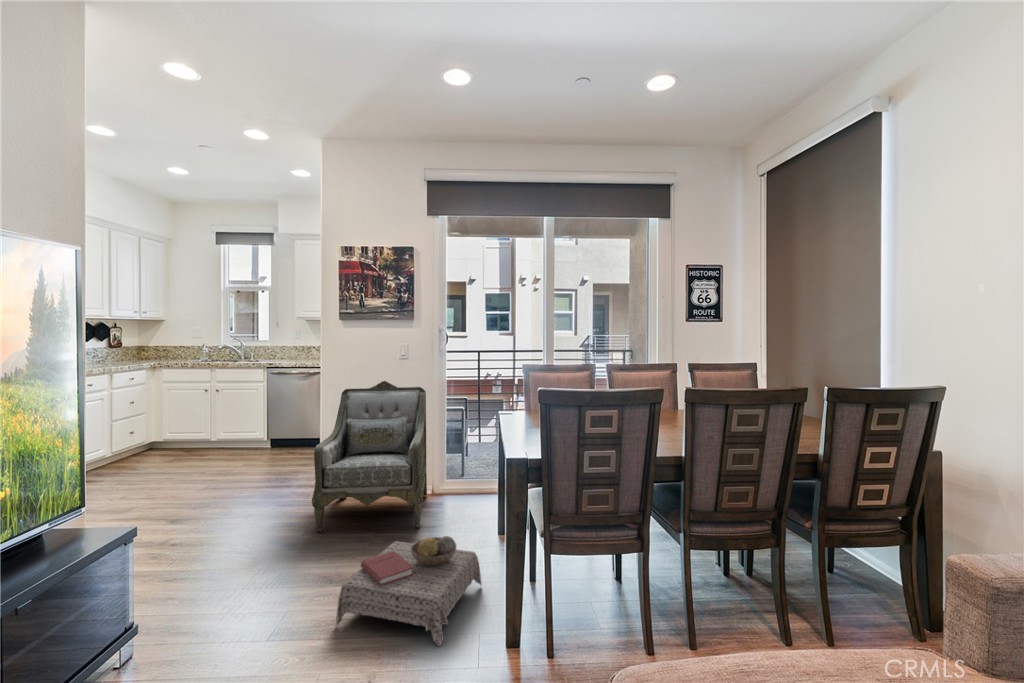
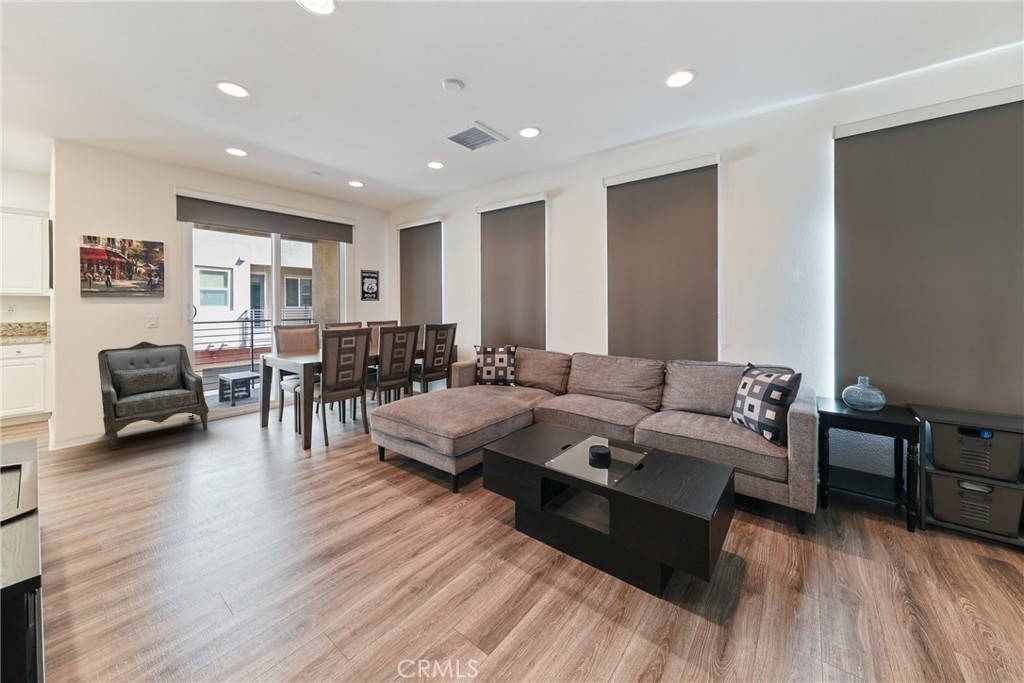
ottoman: present [336,536,481,646] -> none [195,412,277,469]

